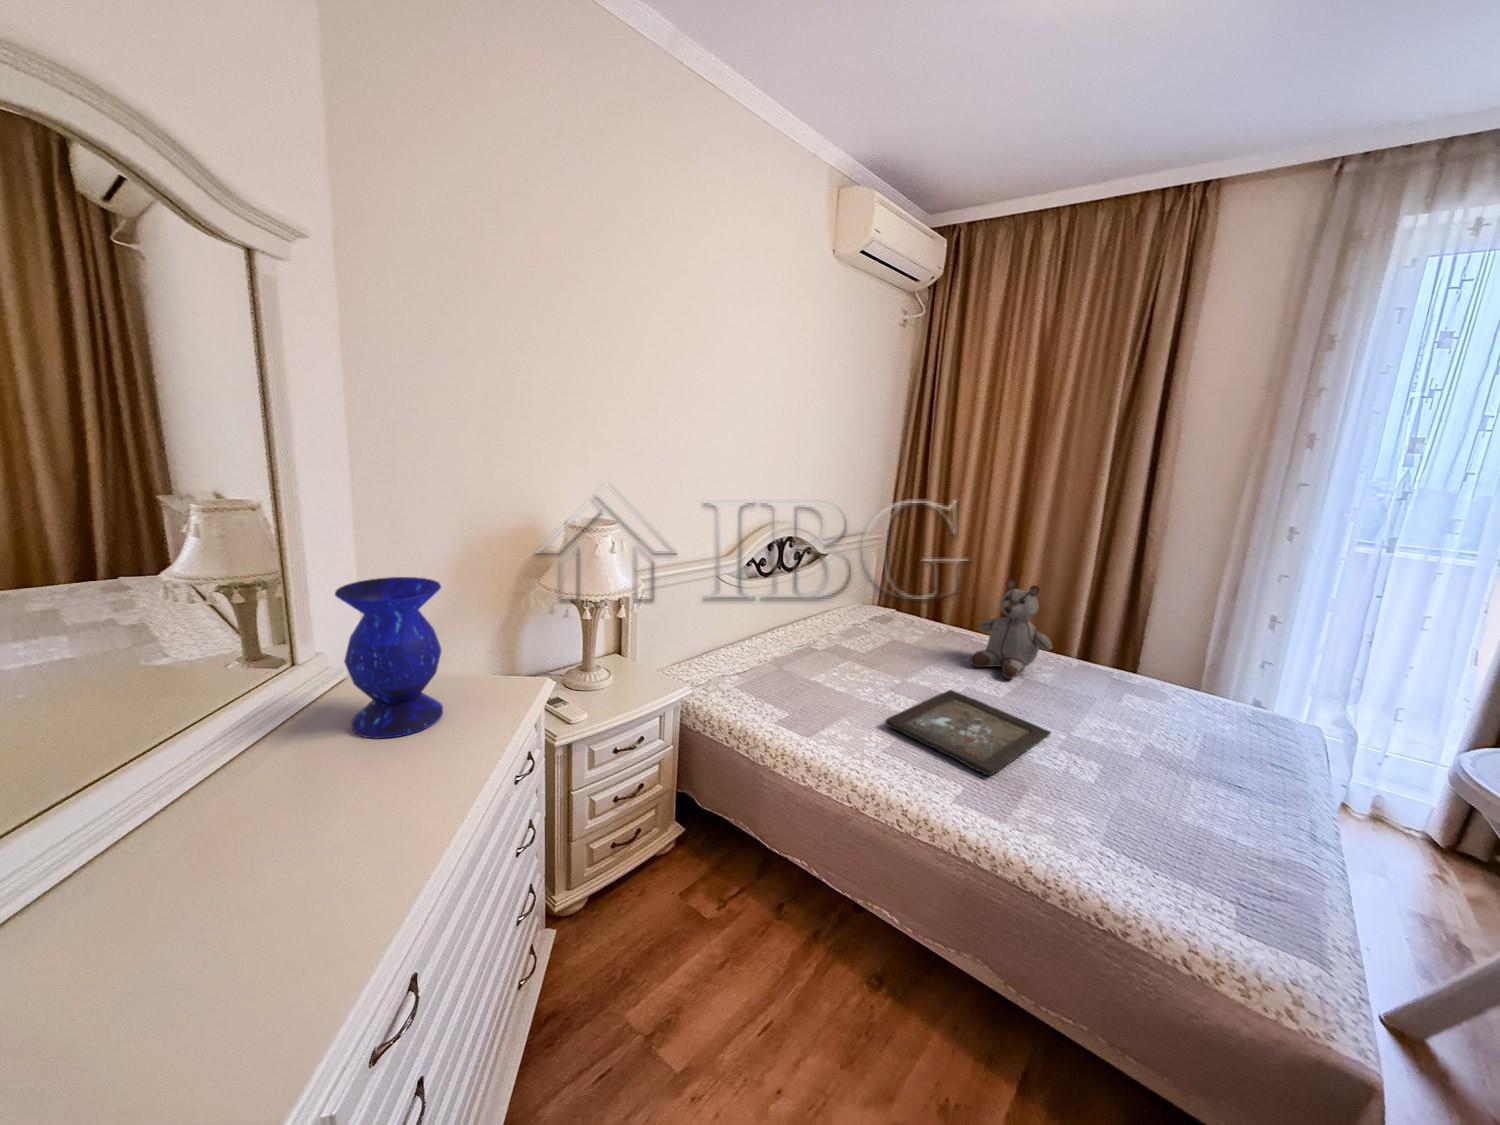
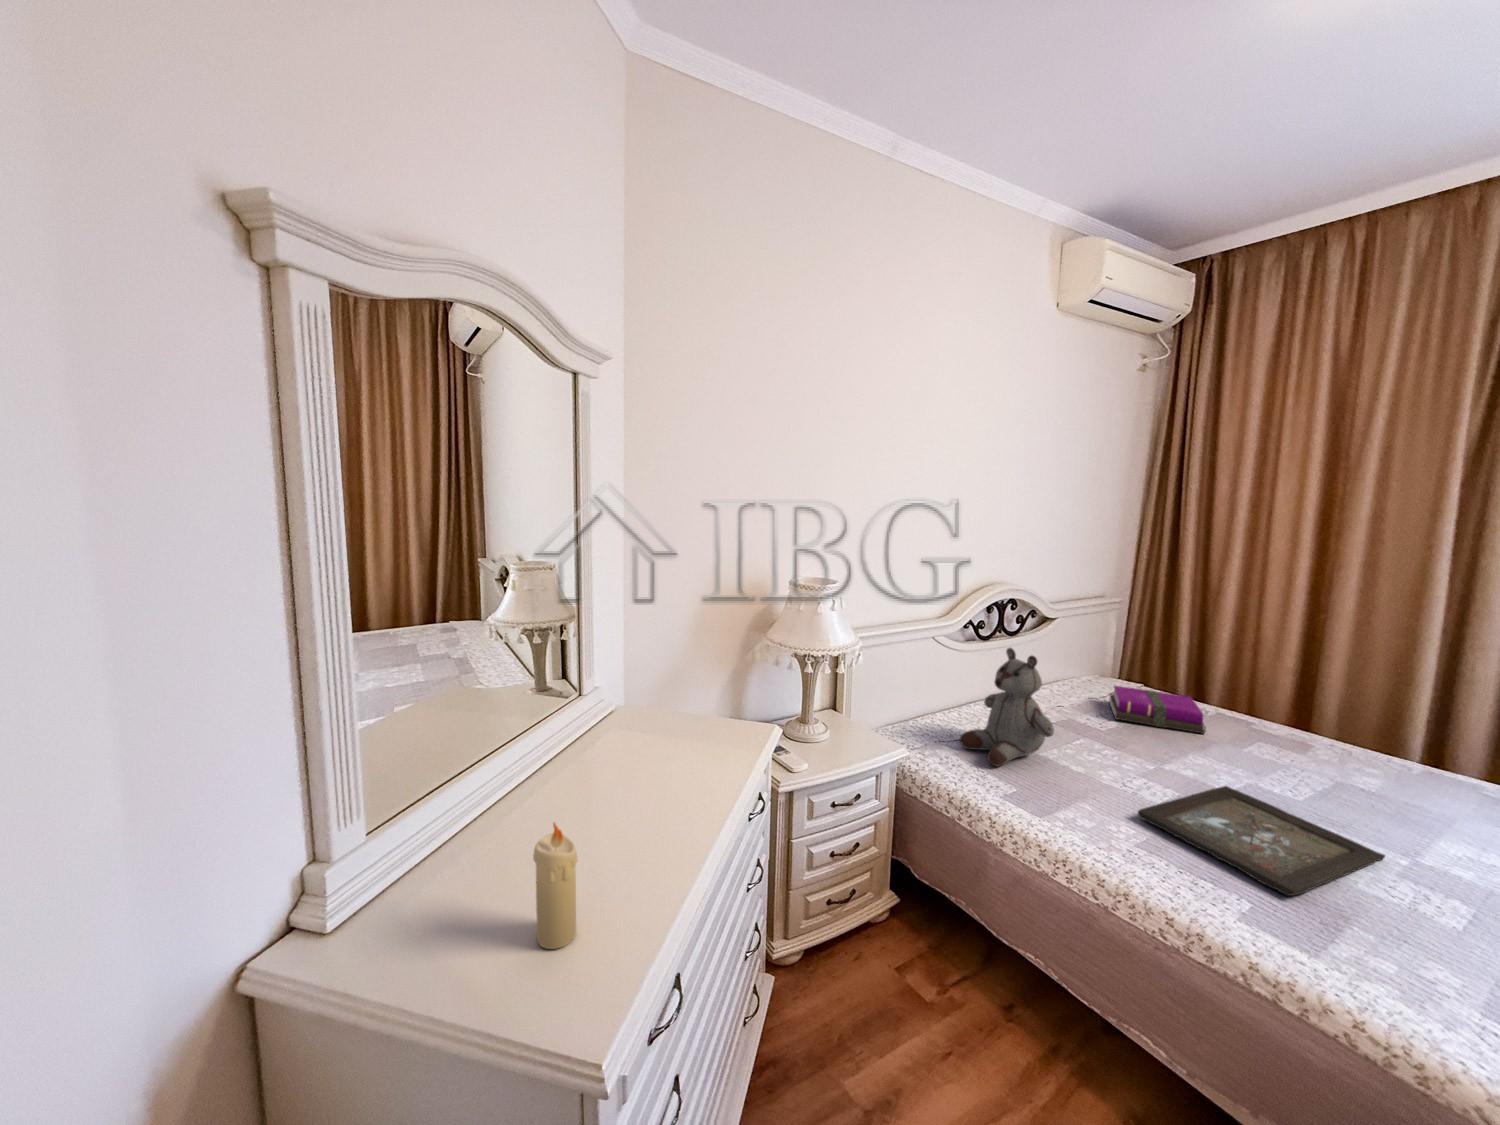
vase: present [335,577,443,738] -> none [630,625,705,760]
stuffed bear: present [970,580,1052,679] -> present [960,648,1054,766]
notebook: none [869,611,939,647] -> present [1109,686,1206,734]
candle: none [110,869,208,1036] -> present [533,823,577,949]

